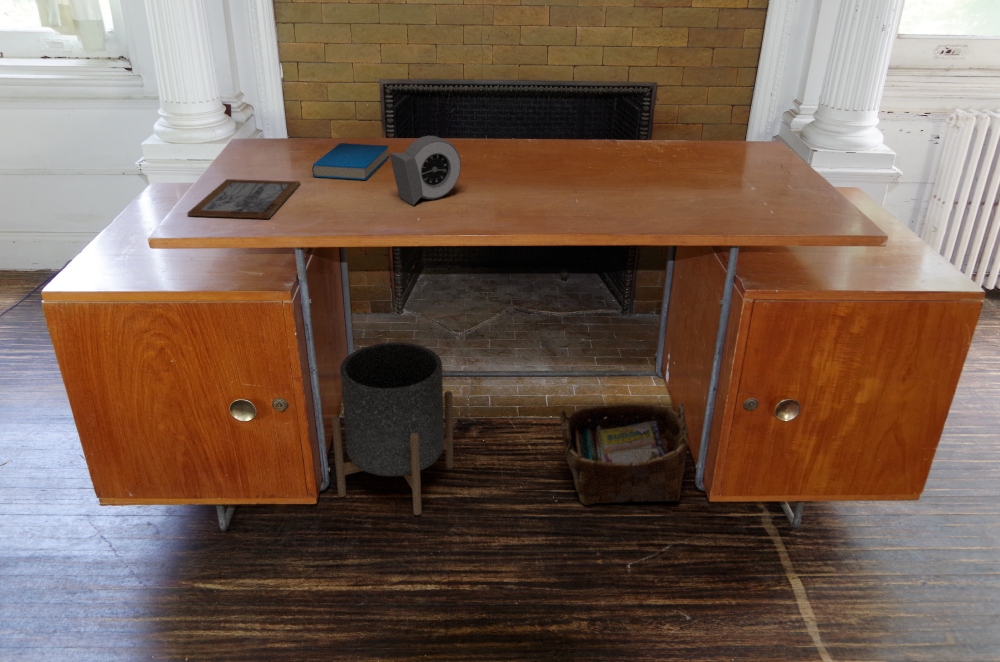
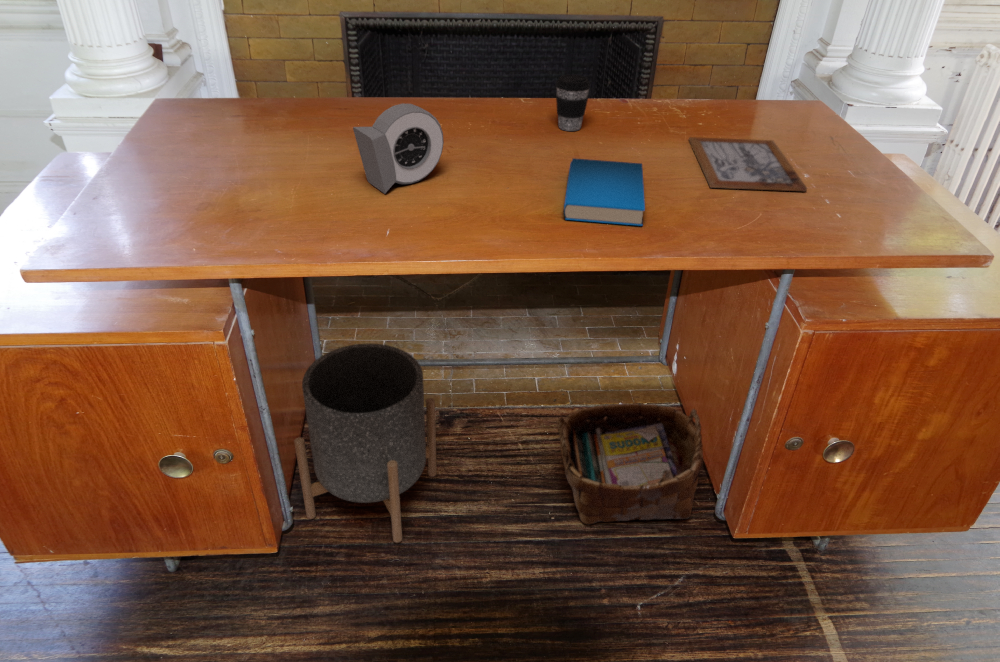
coffee cup: none [556,119,585,165] -> present [555,75,590,131]
book: present [312,143,389,180] -> present [564,158,645,226]
picture frame: present [187,179,300,219] -> present [689,137,807,191]

